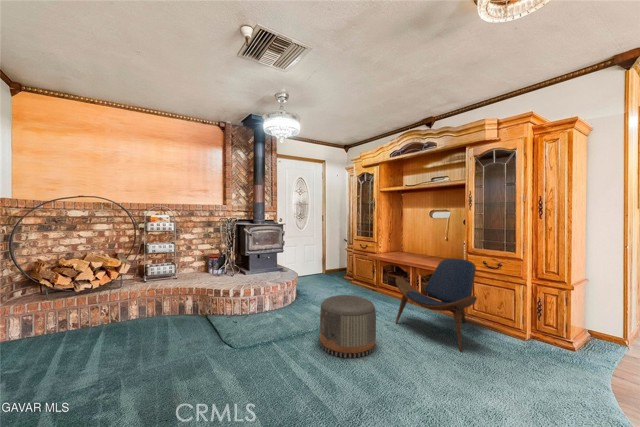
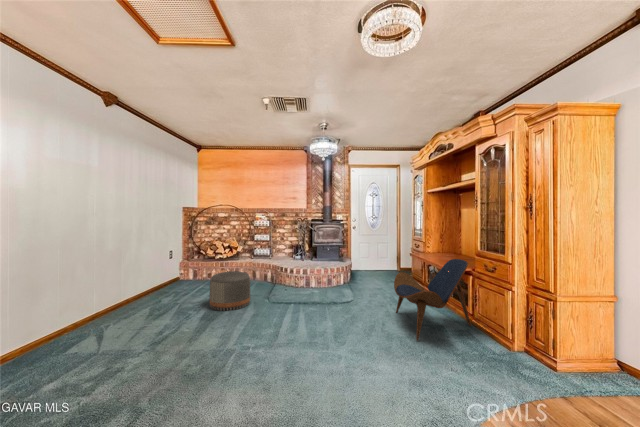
pouf: present [320,295,376,358] -> present [210,271,250,311]

